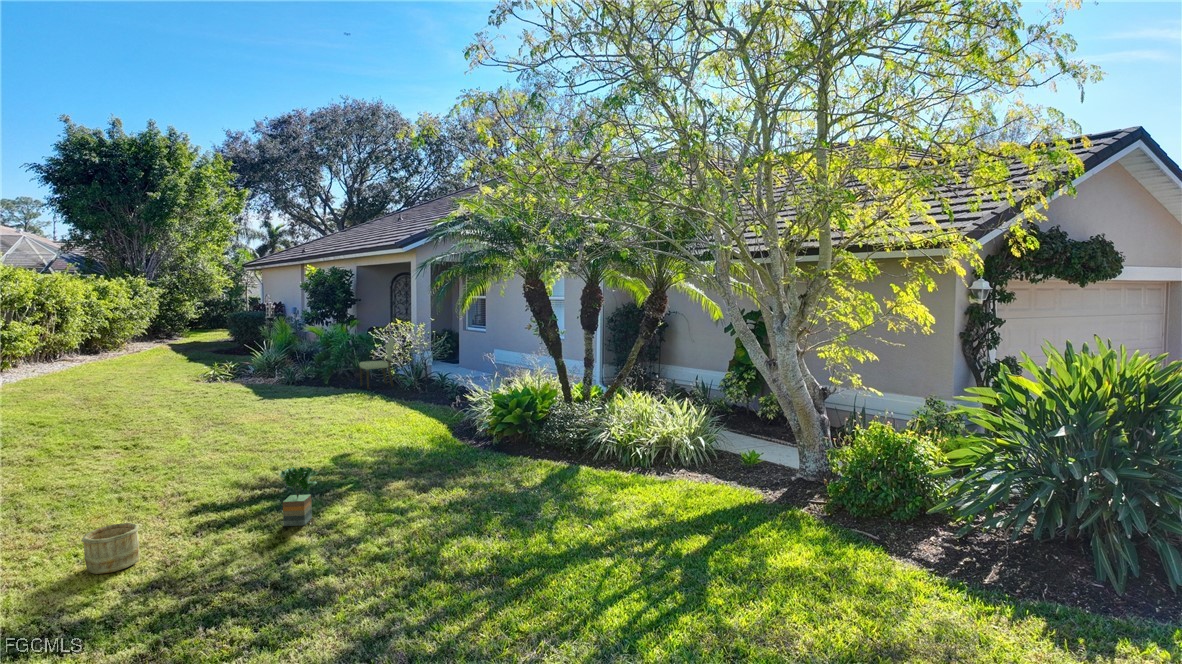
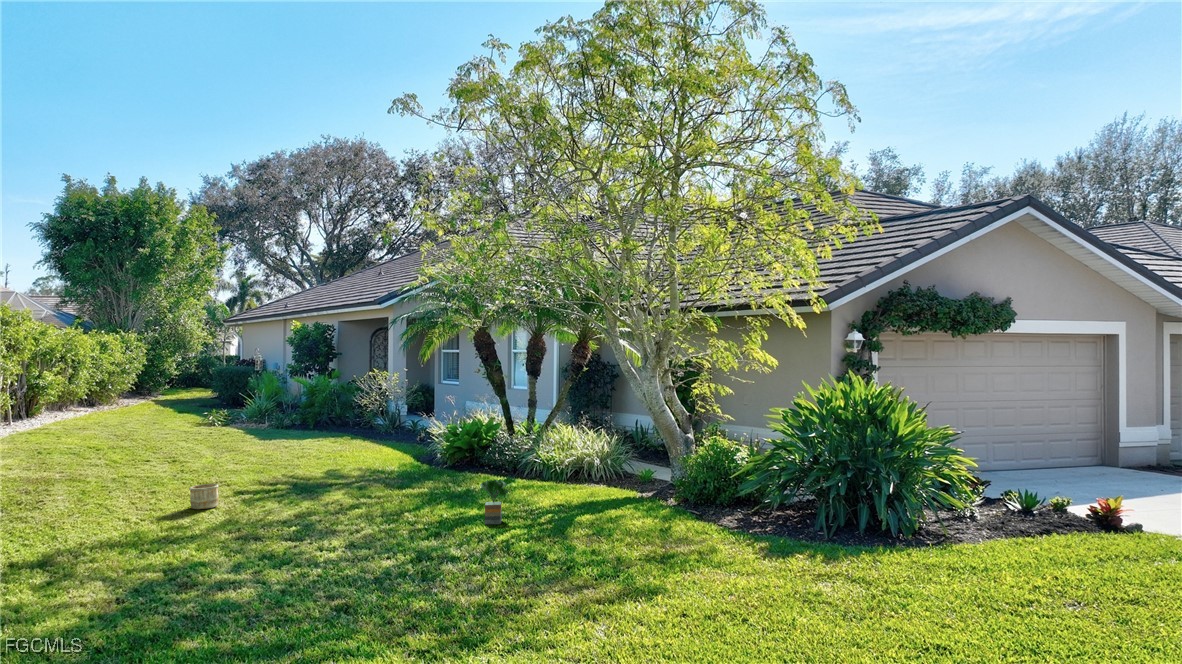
chair: present [359,337,395,389] -> none [342,386,374,432]
potted tree: present [280,467,317,526] -> present [481,480,508,524]

